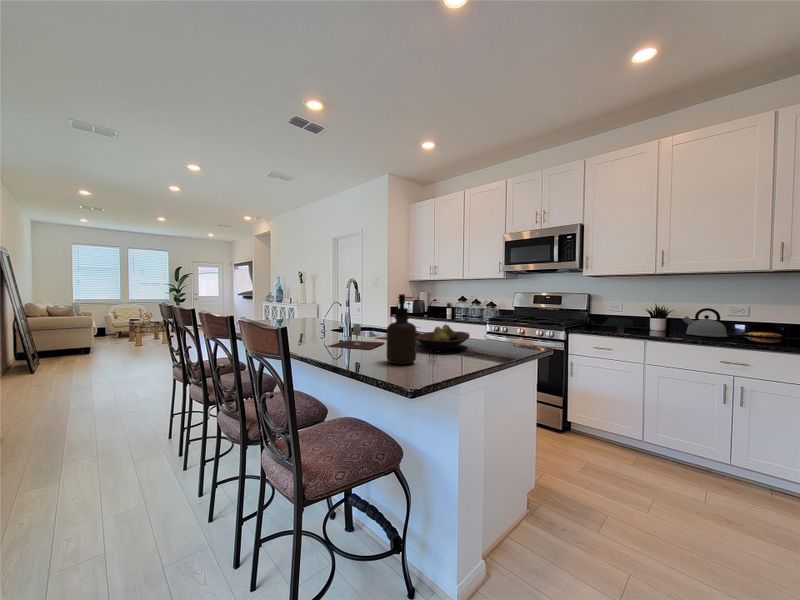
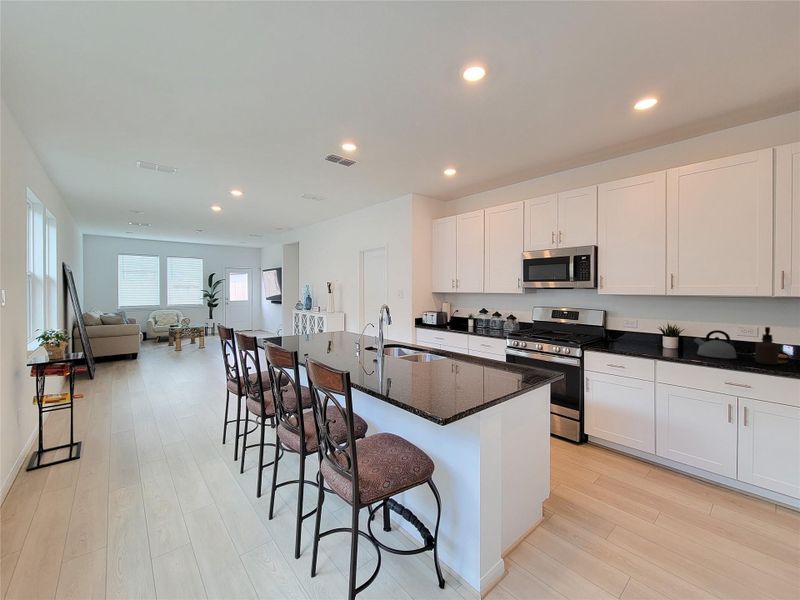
soap dispenser: present [387,294,417,364] -> present [755,327,779,365]
wine glass: present [327,324,384,349] -> none [366,355,415,379]
fruit bowl: present [416,325,470,352] -> none [440,356,488,382]

